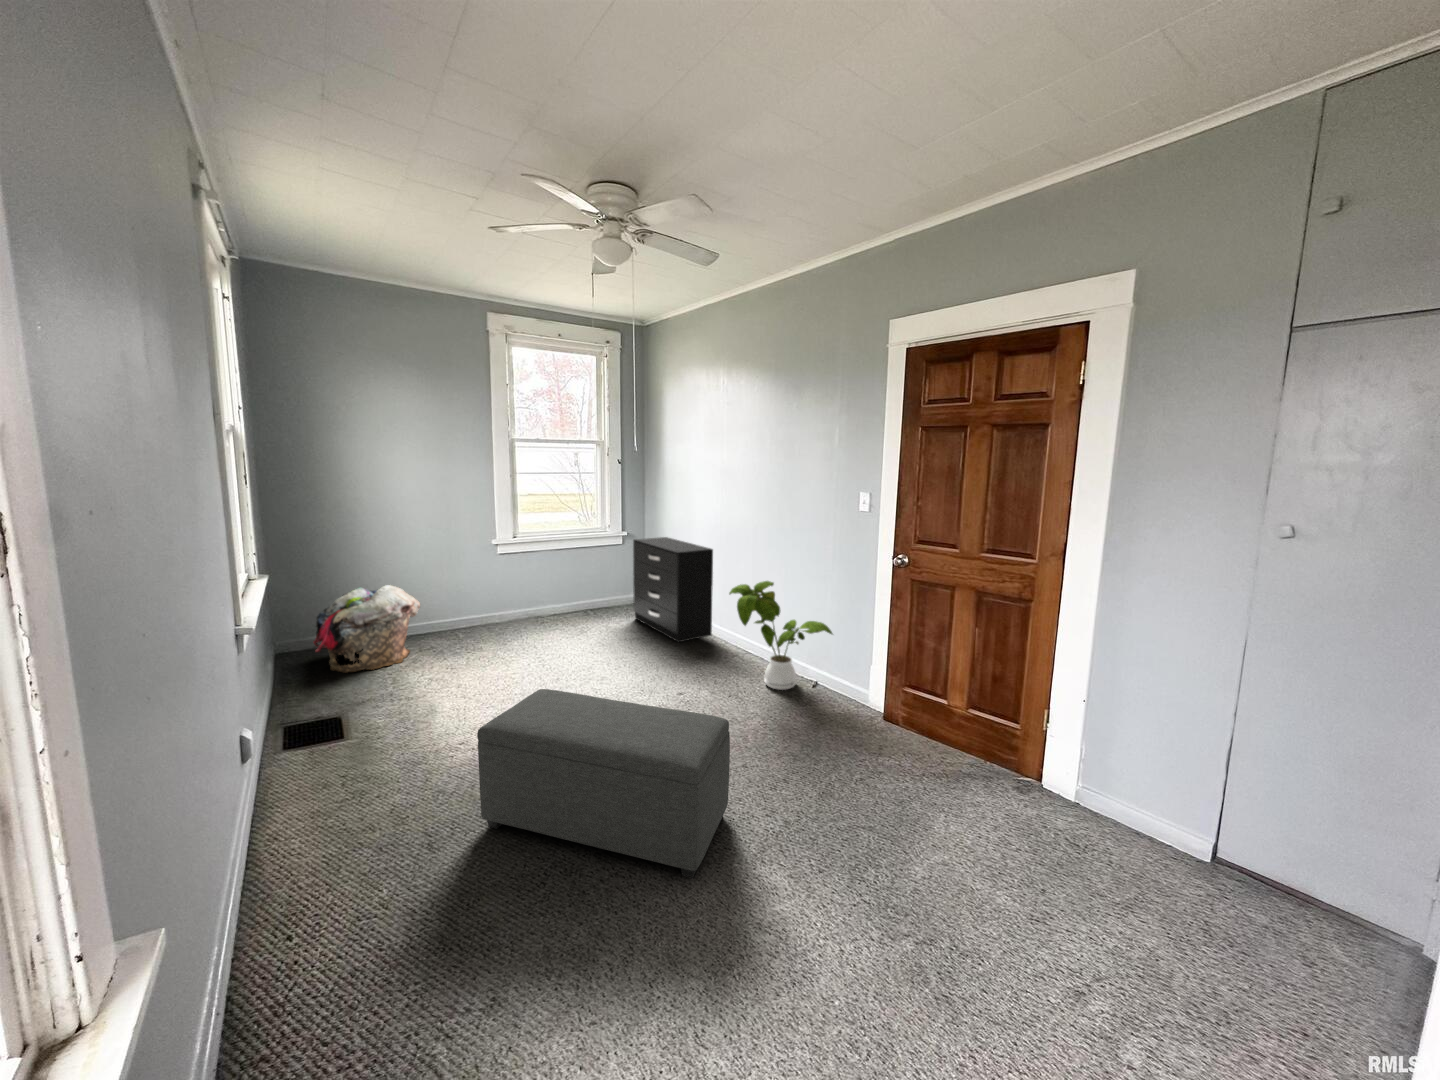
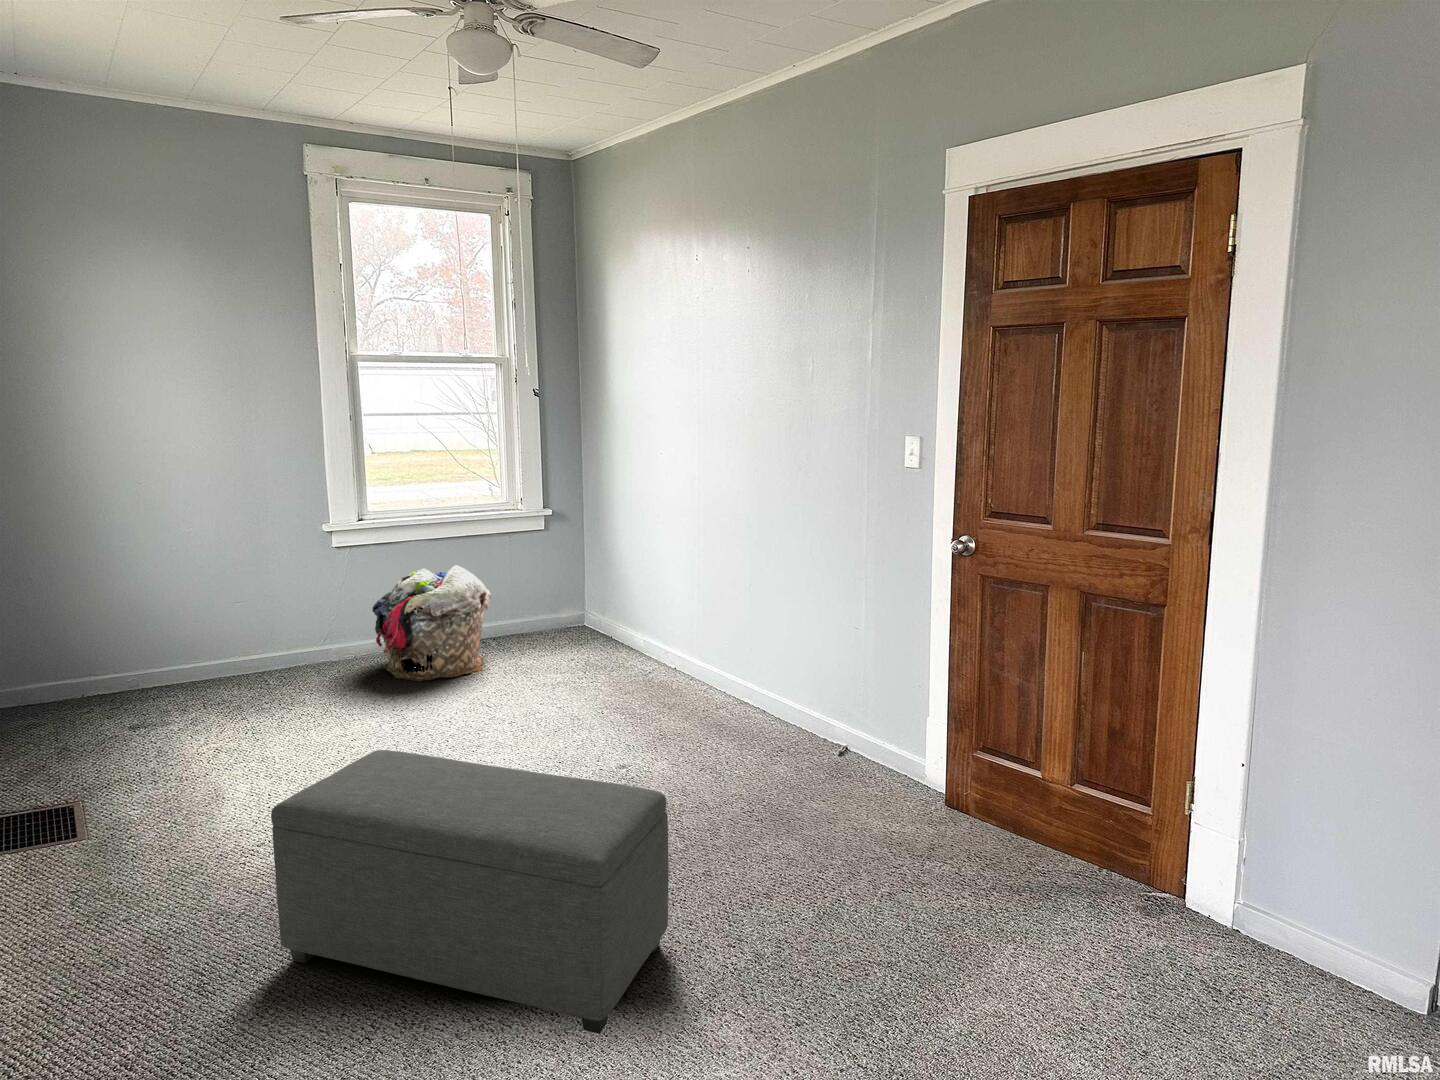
dresser: present [633,537,713,642] -> none [556,515,684,688]
house plant: present [729,581,833,690] -> none [696,581,866,760]
laundry basket: present [314,585,420,673] -> present [372,565,491,681]

